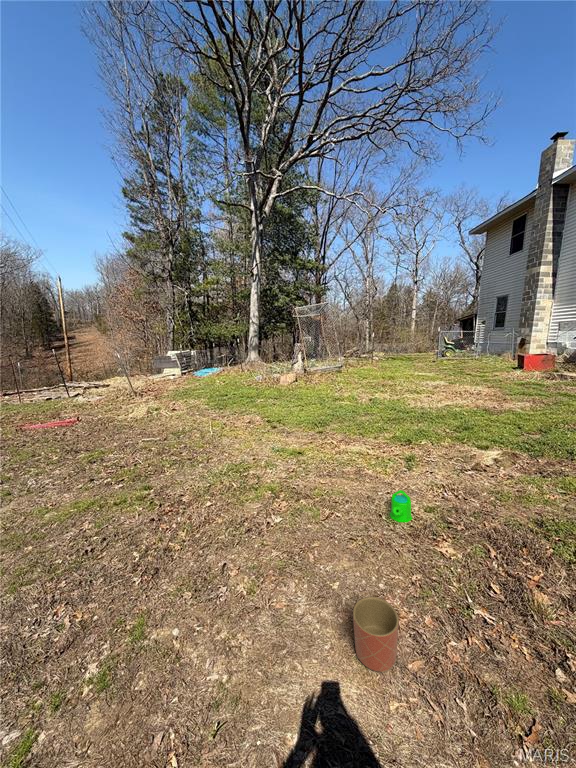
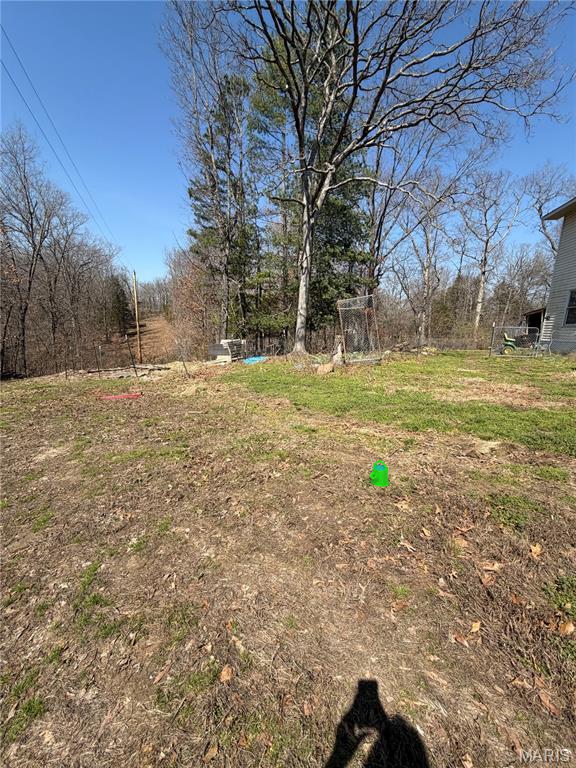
planter: present [353,597,399,673] -> none [303,521,335,570]

